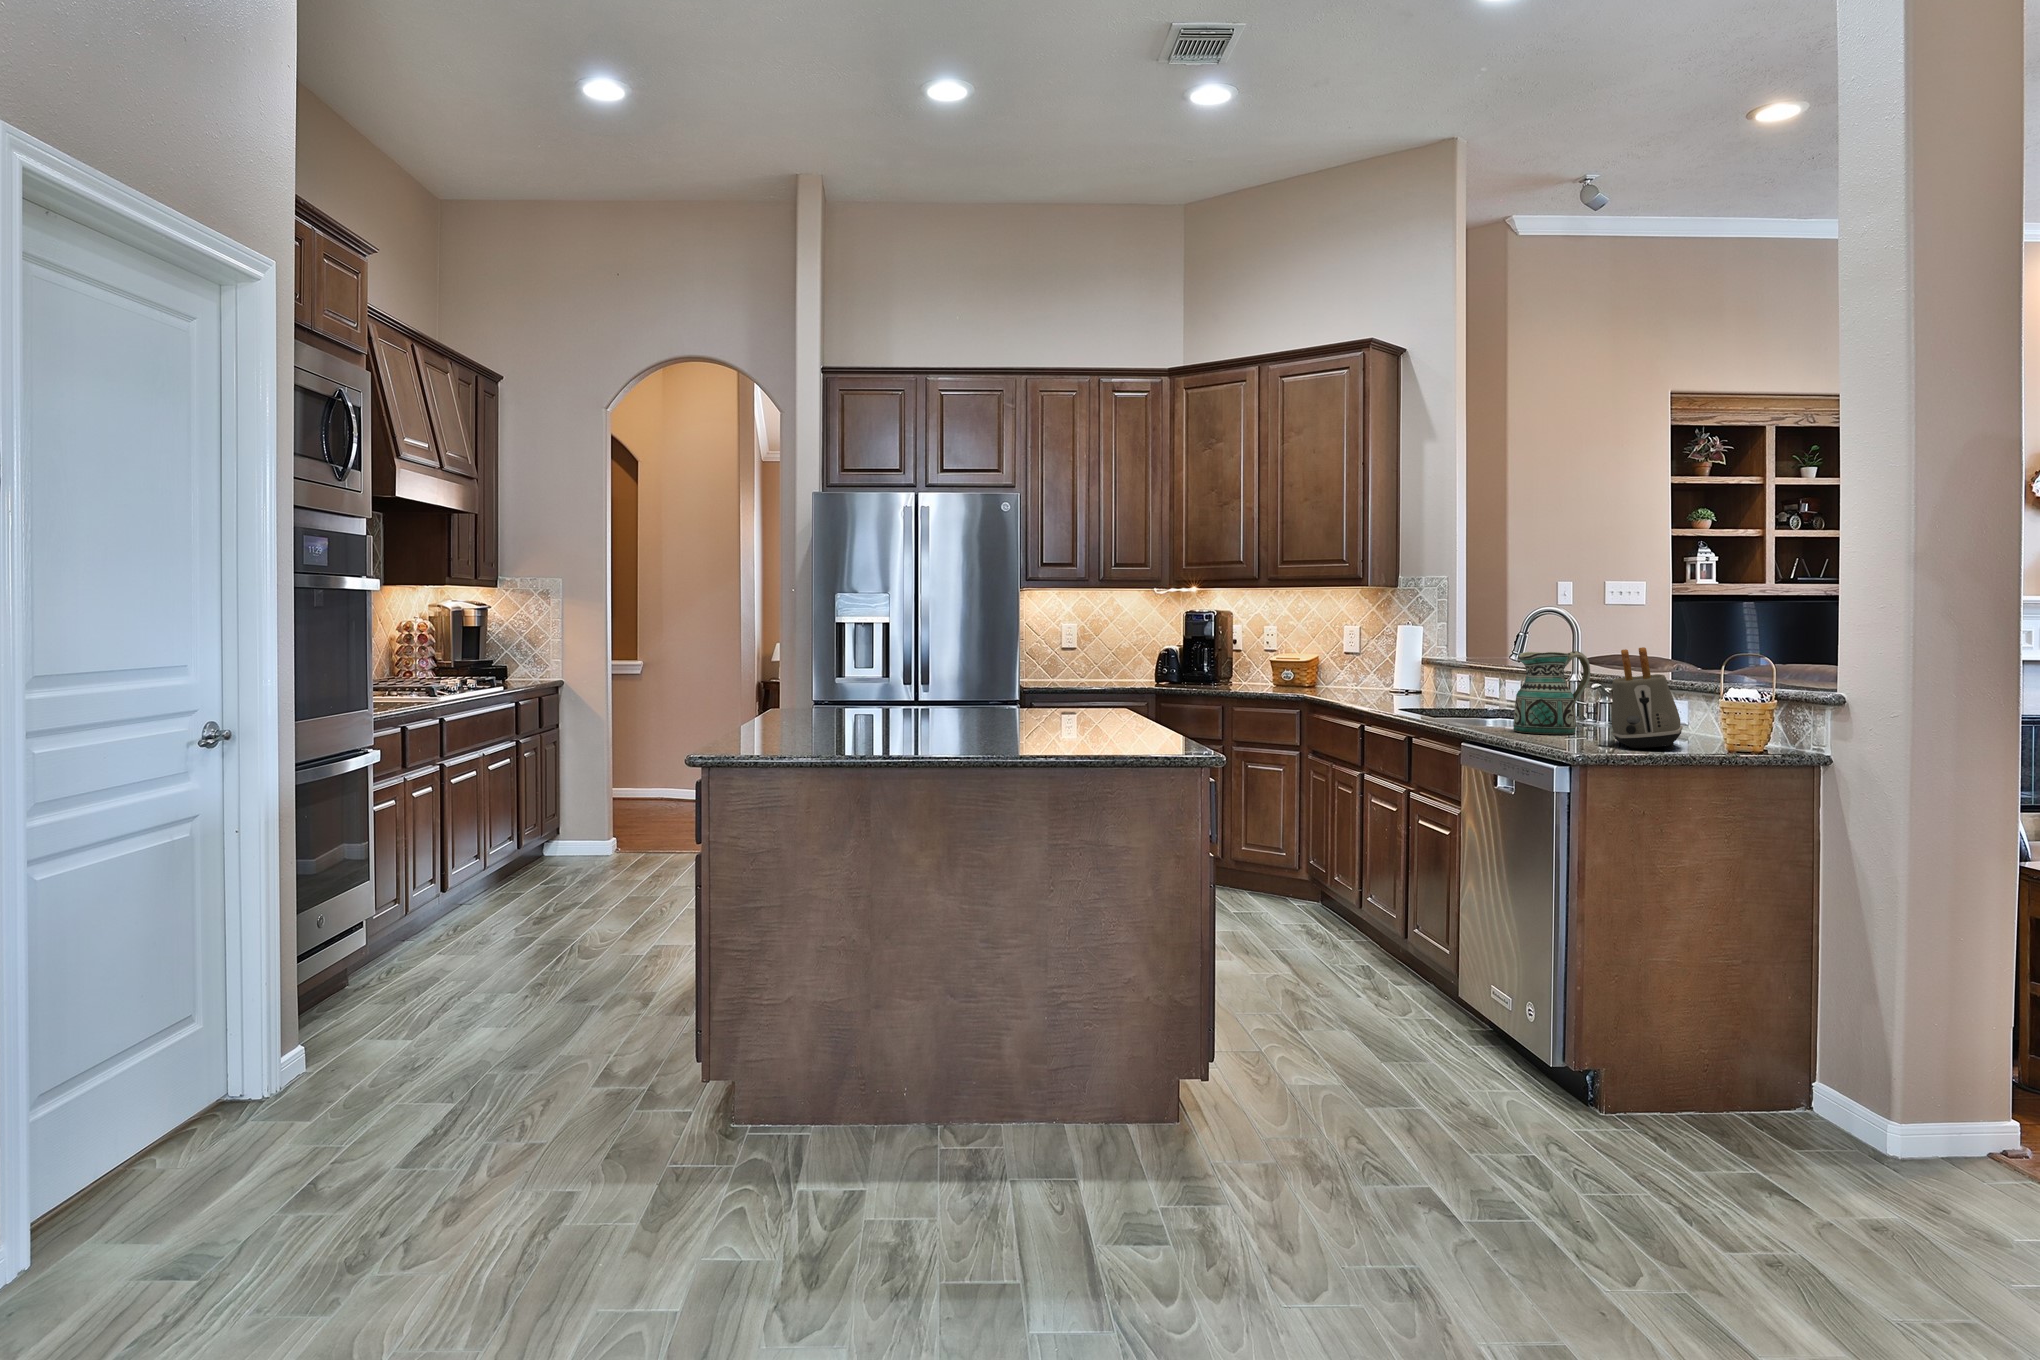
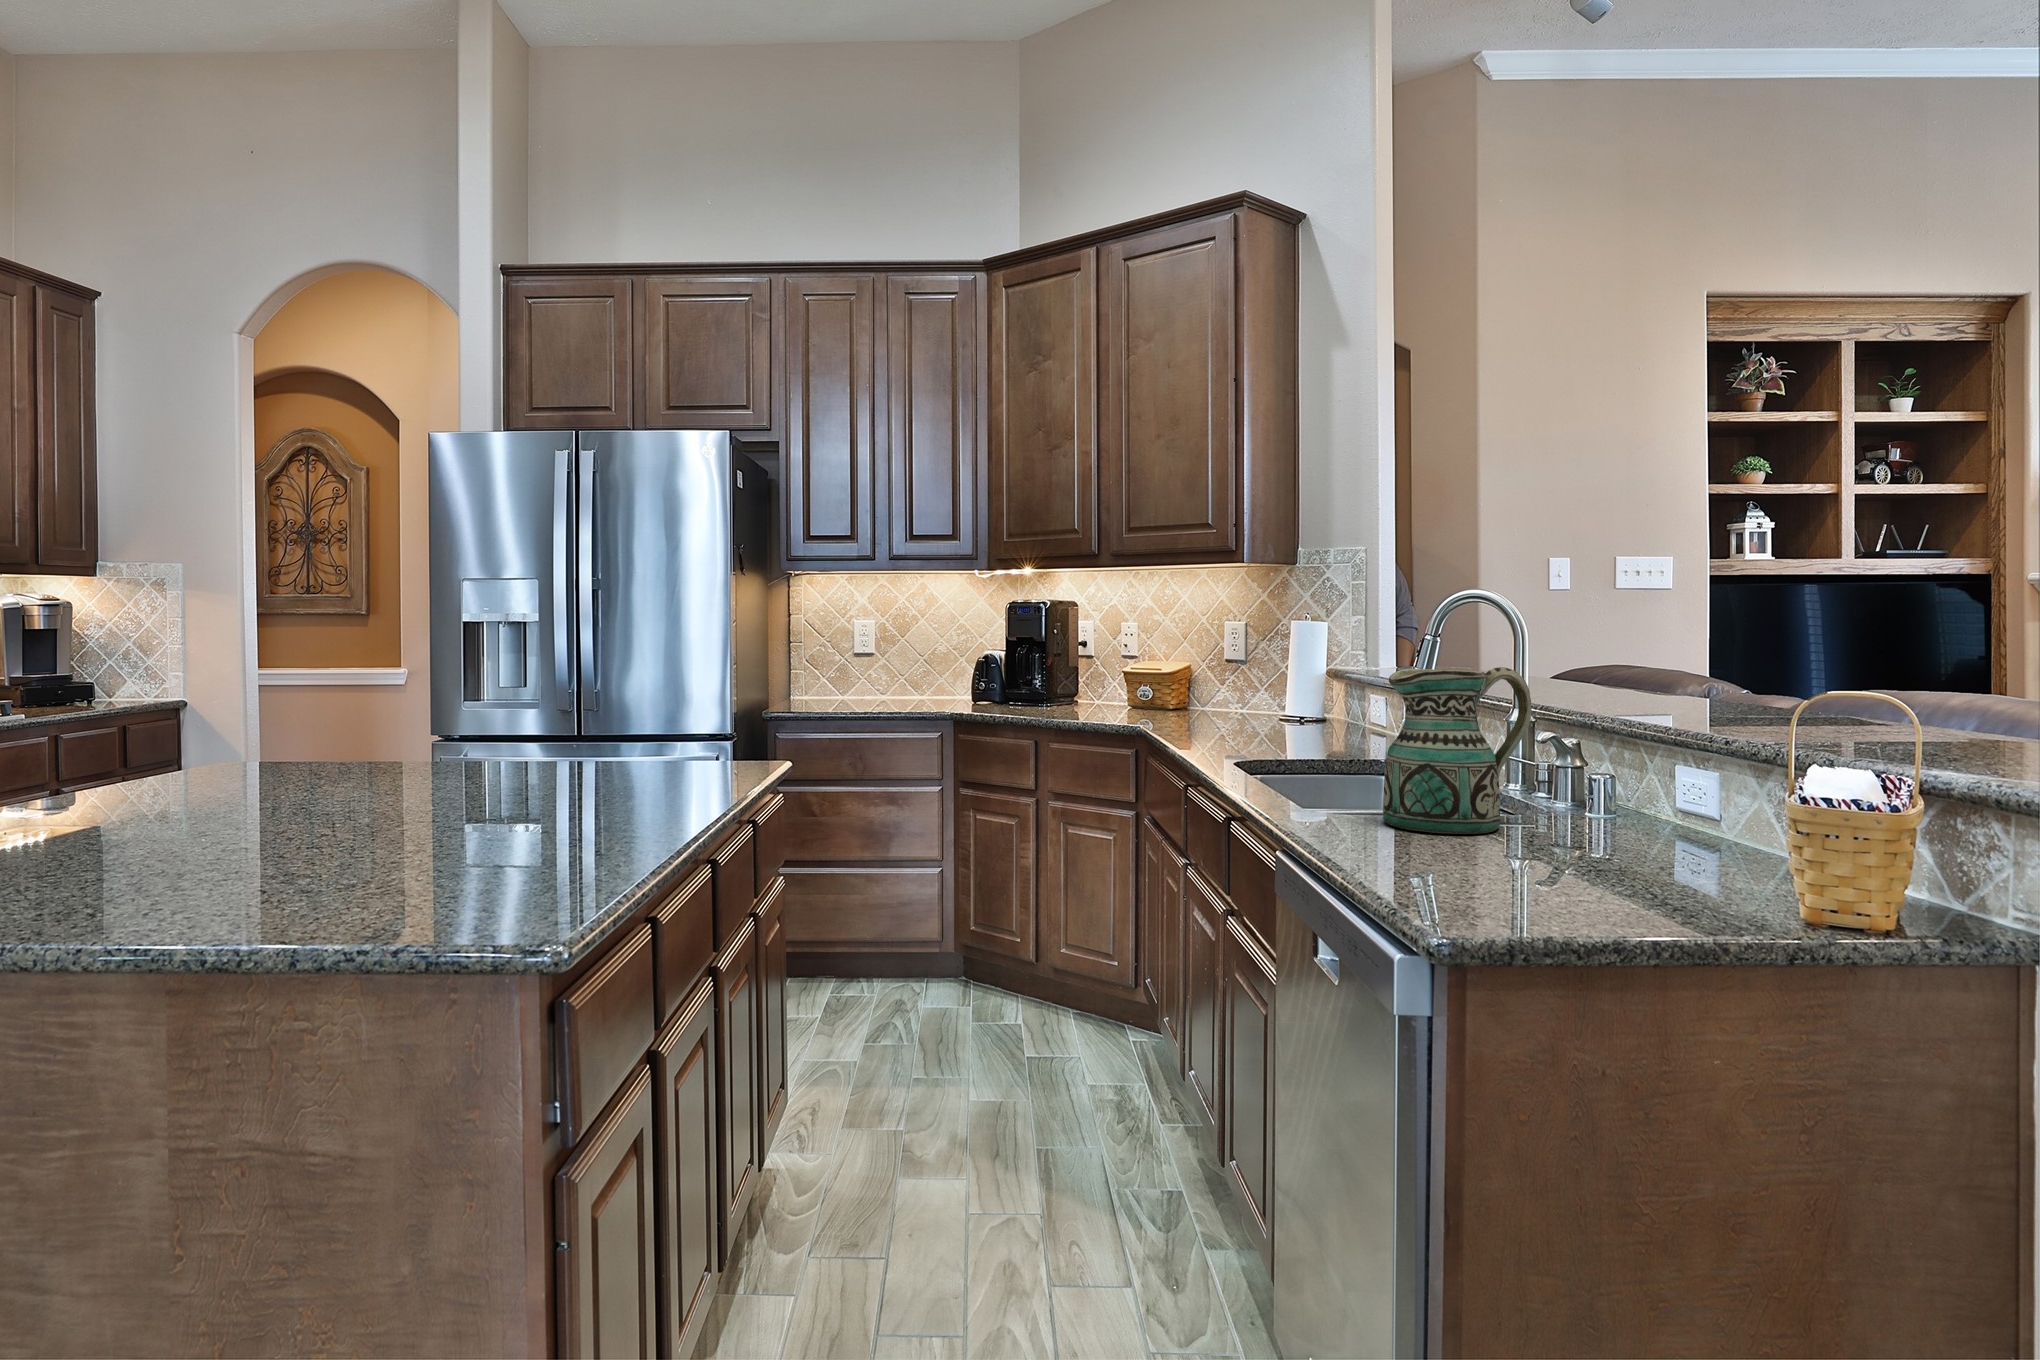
toaster: present [1611,647,1683,750] -> none [1553,664,1712,905]

